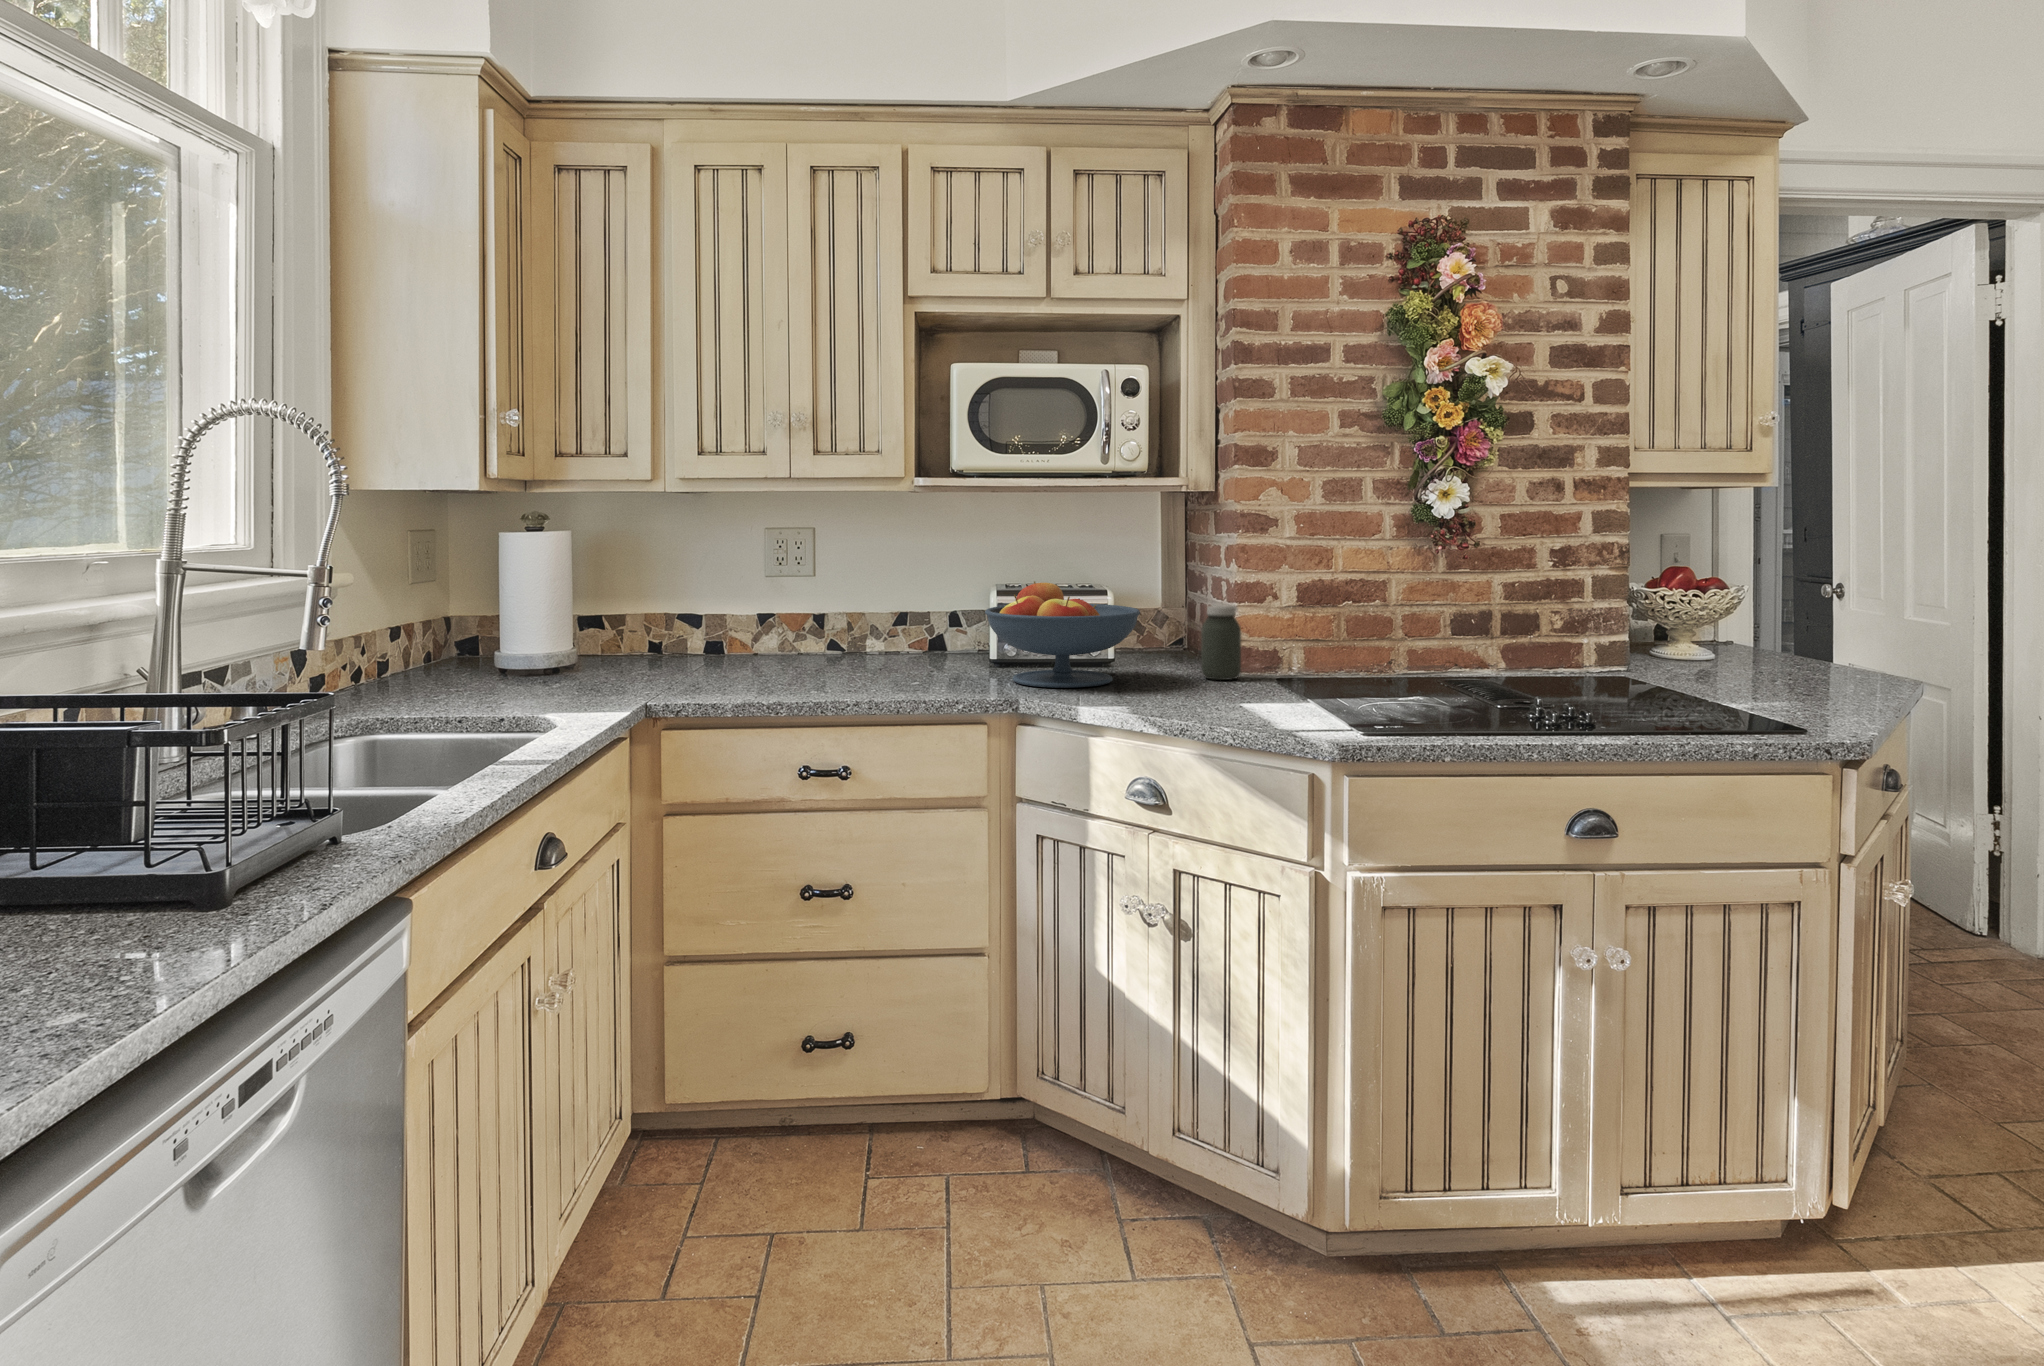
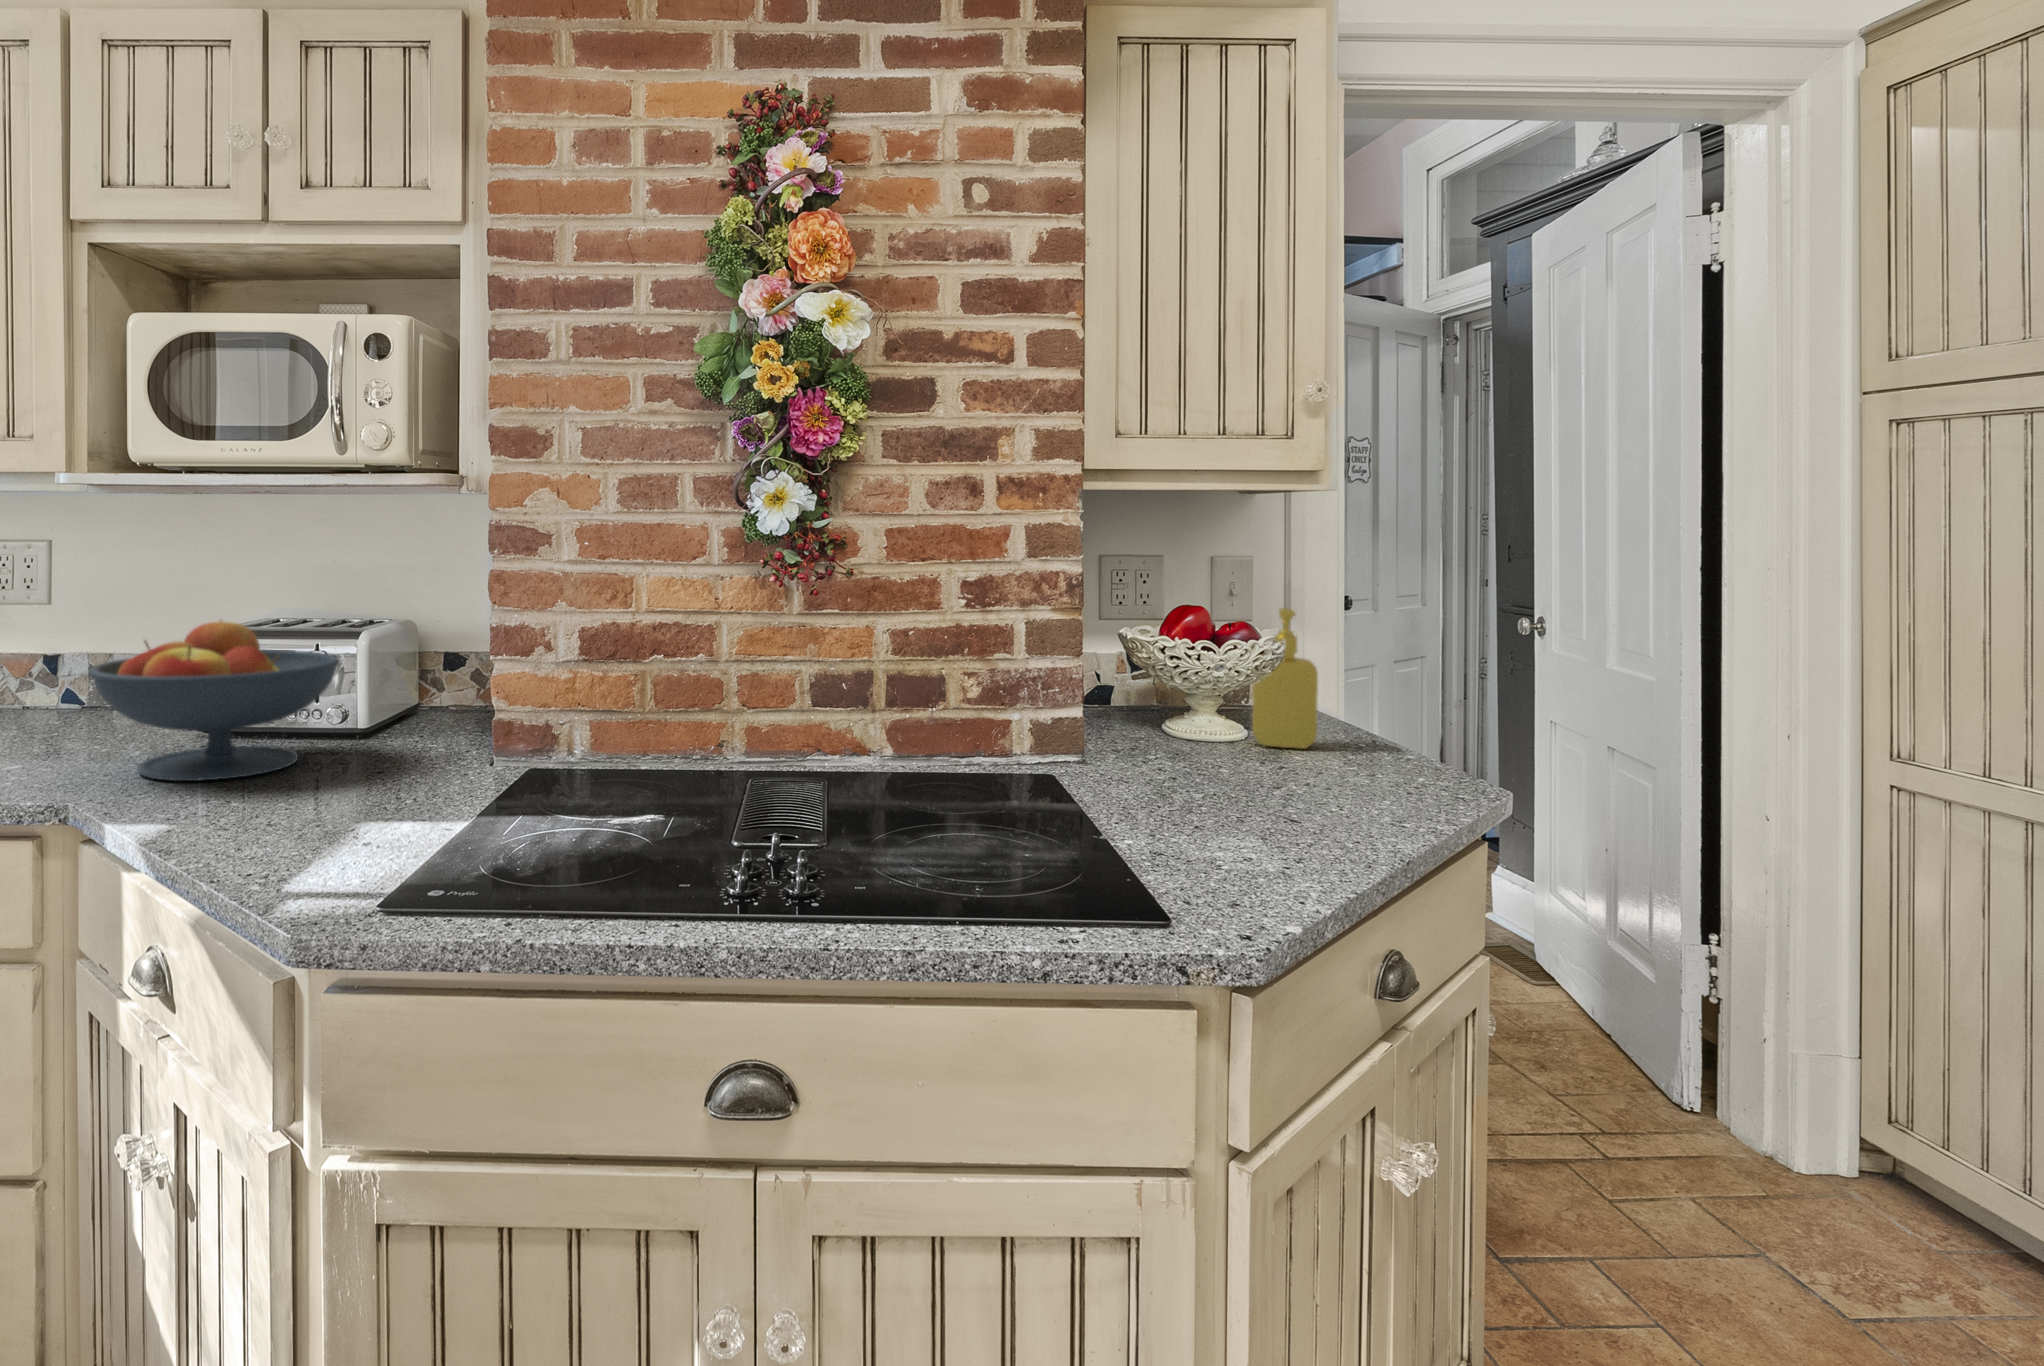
soap dispenser: none [1716,567,1768,664] -> present [1252,608,1318,749]
jar: present [1201,605,1241,680] -> none [432,658,491,768]

